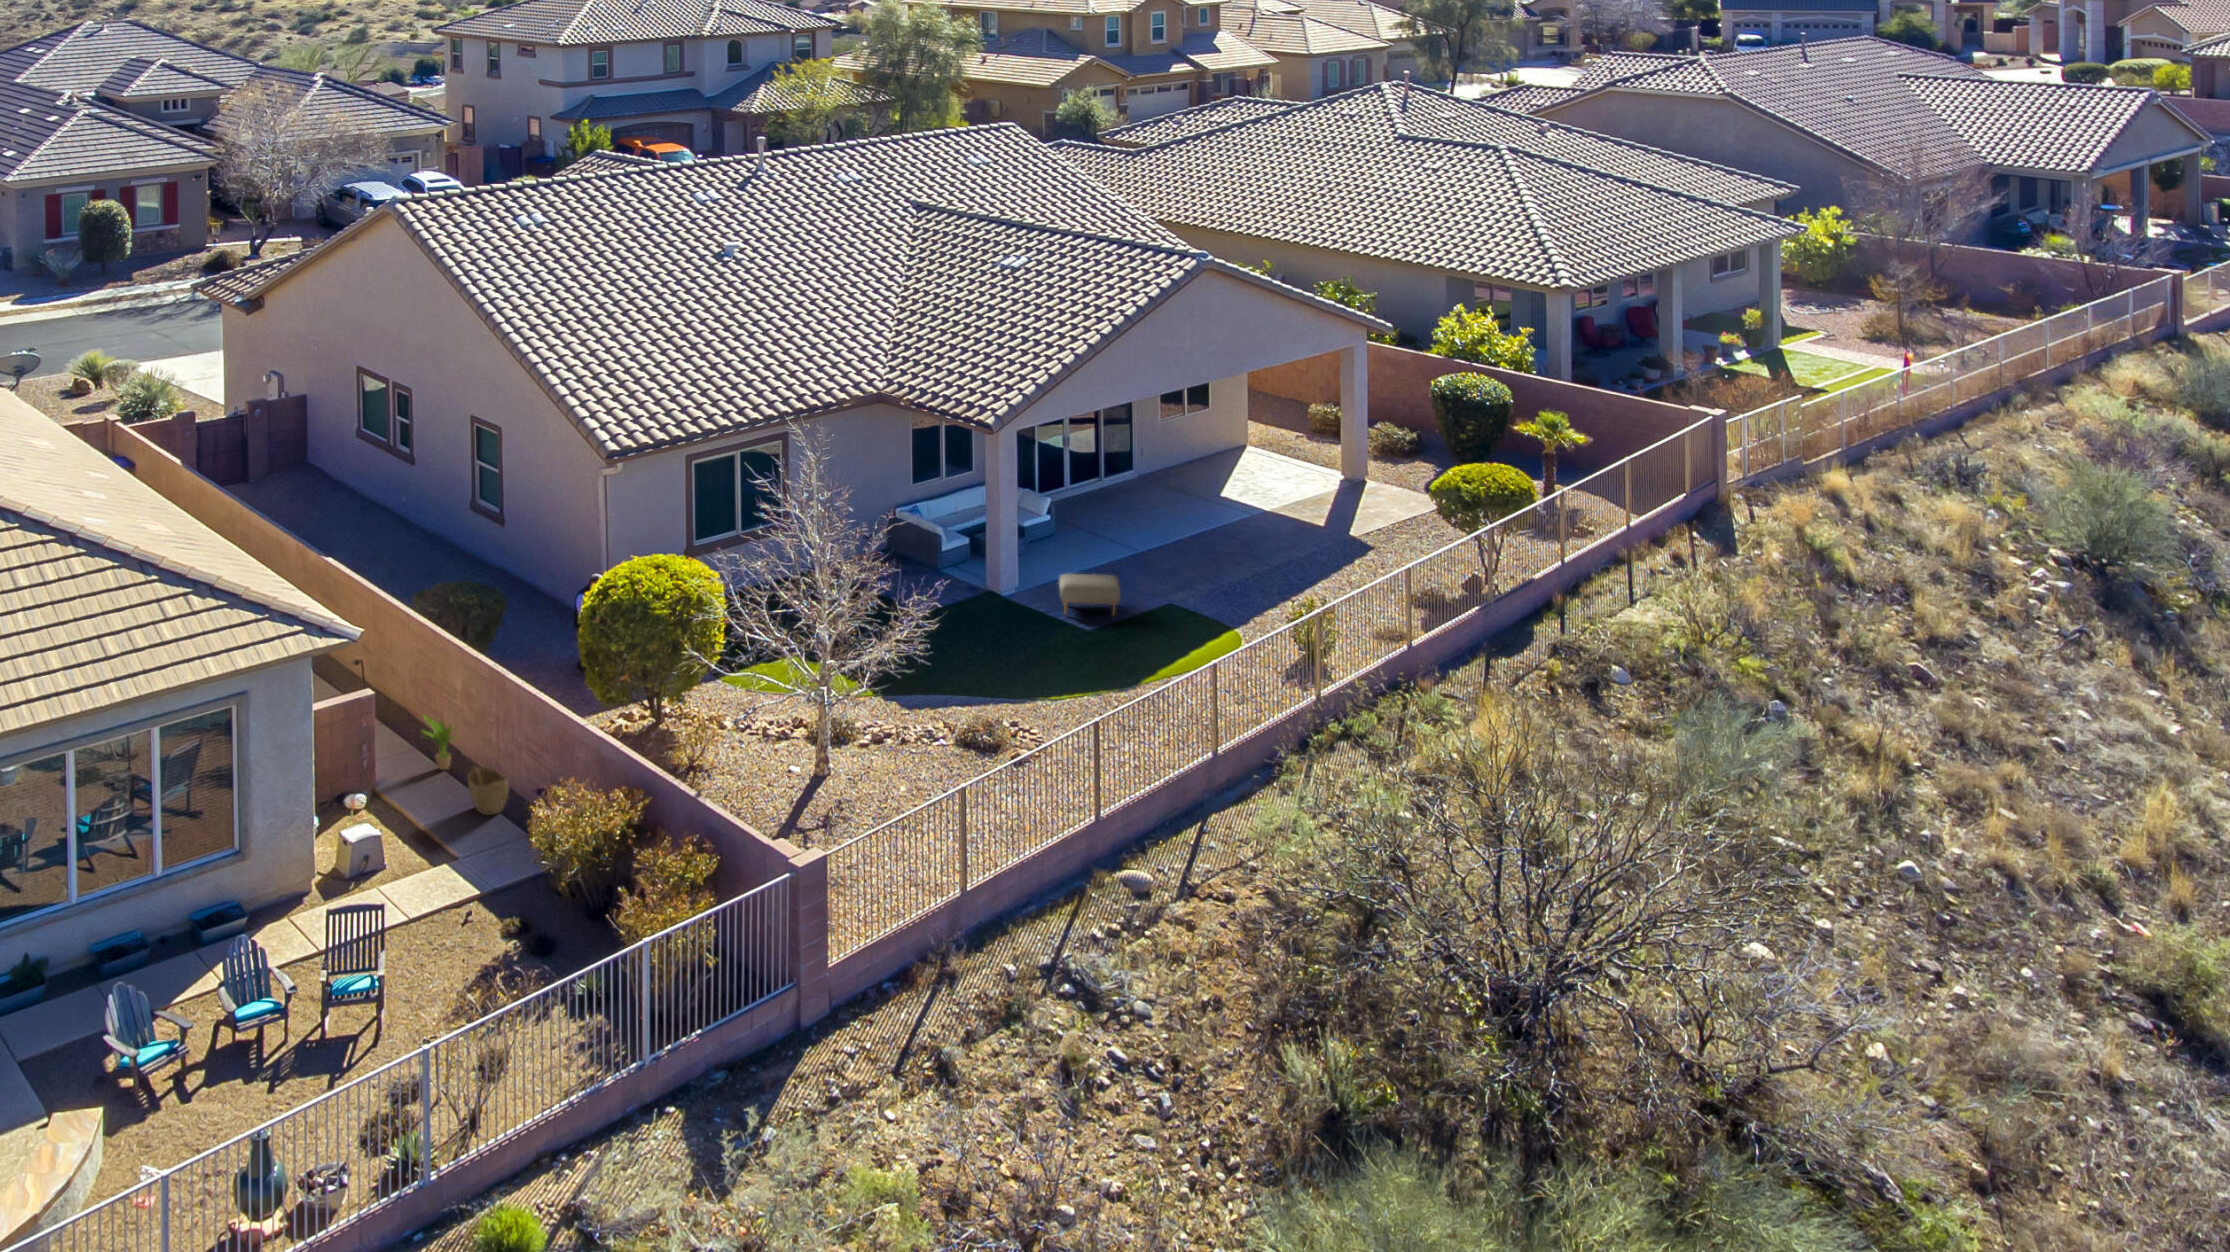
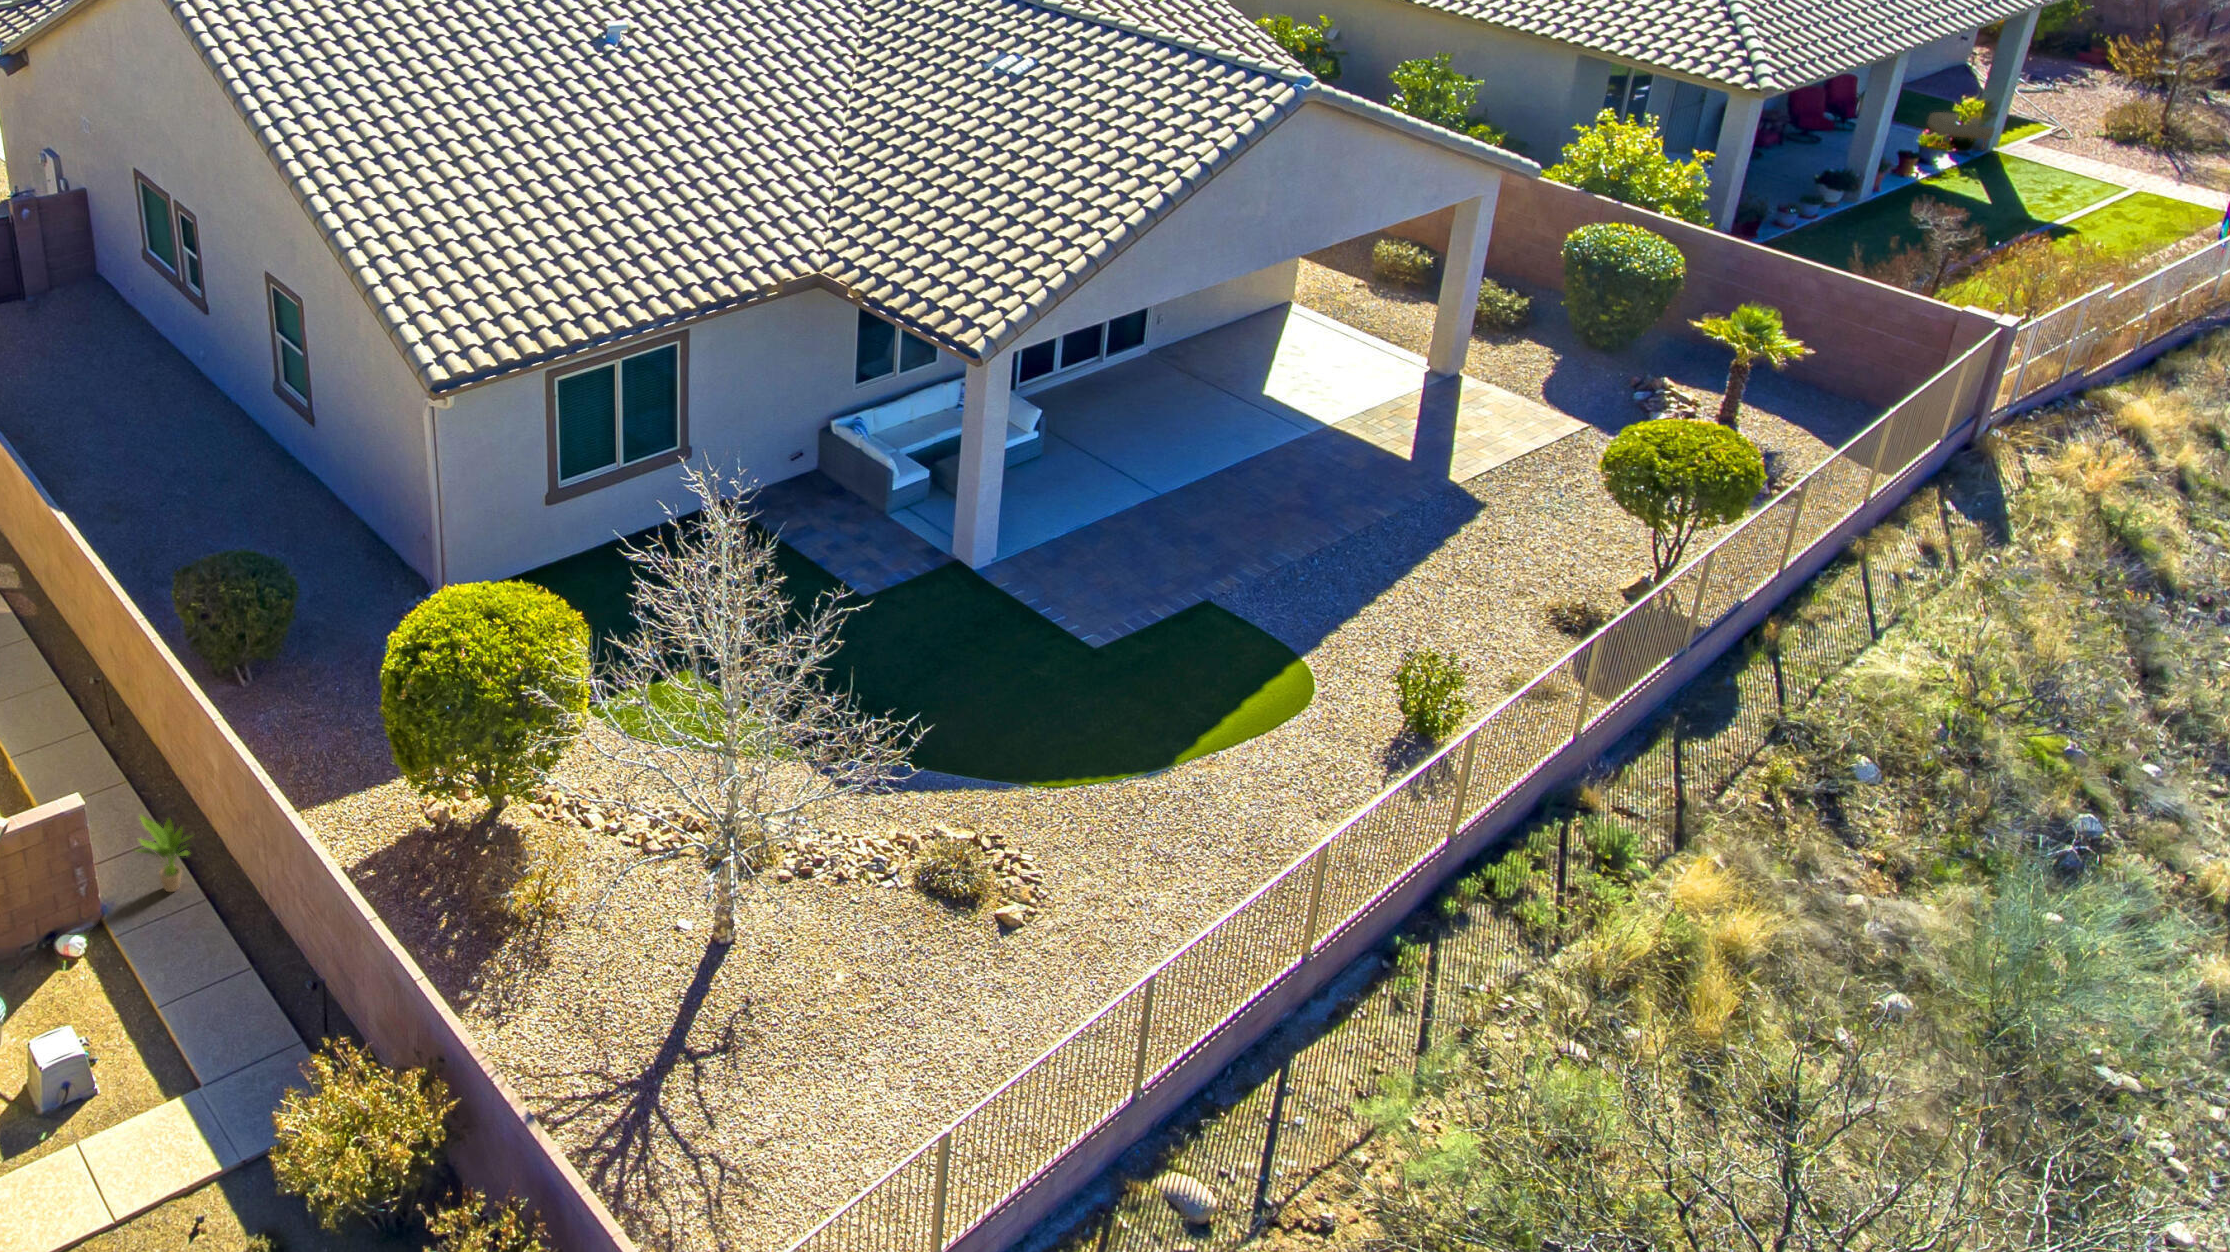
ottoman: present [1059,574,1120,613] -> present [1928,112,1994,147]
woven basket: present [468,767,508,815] -> none [198,914,256,995]

